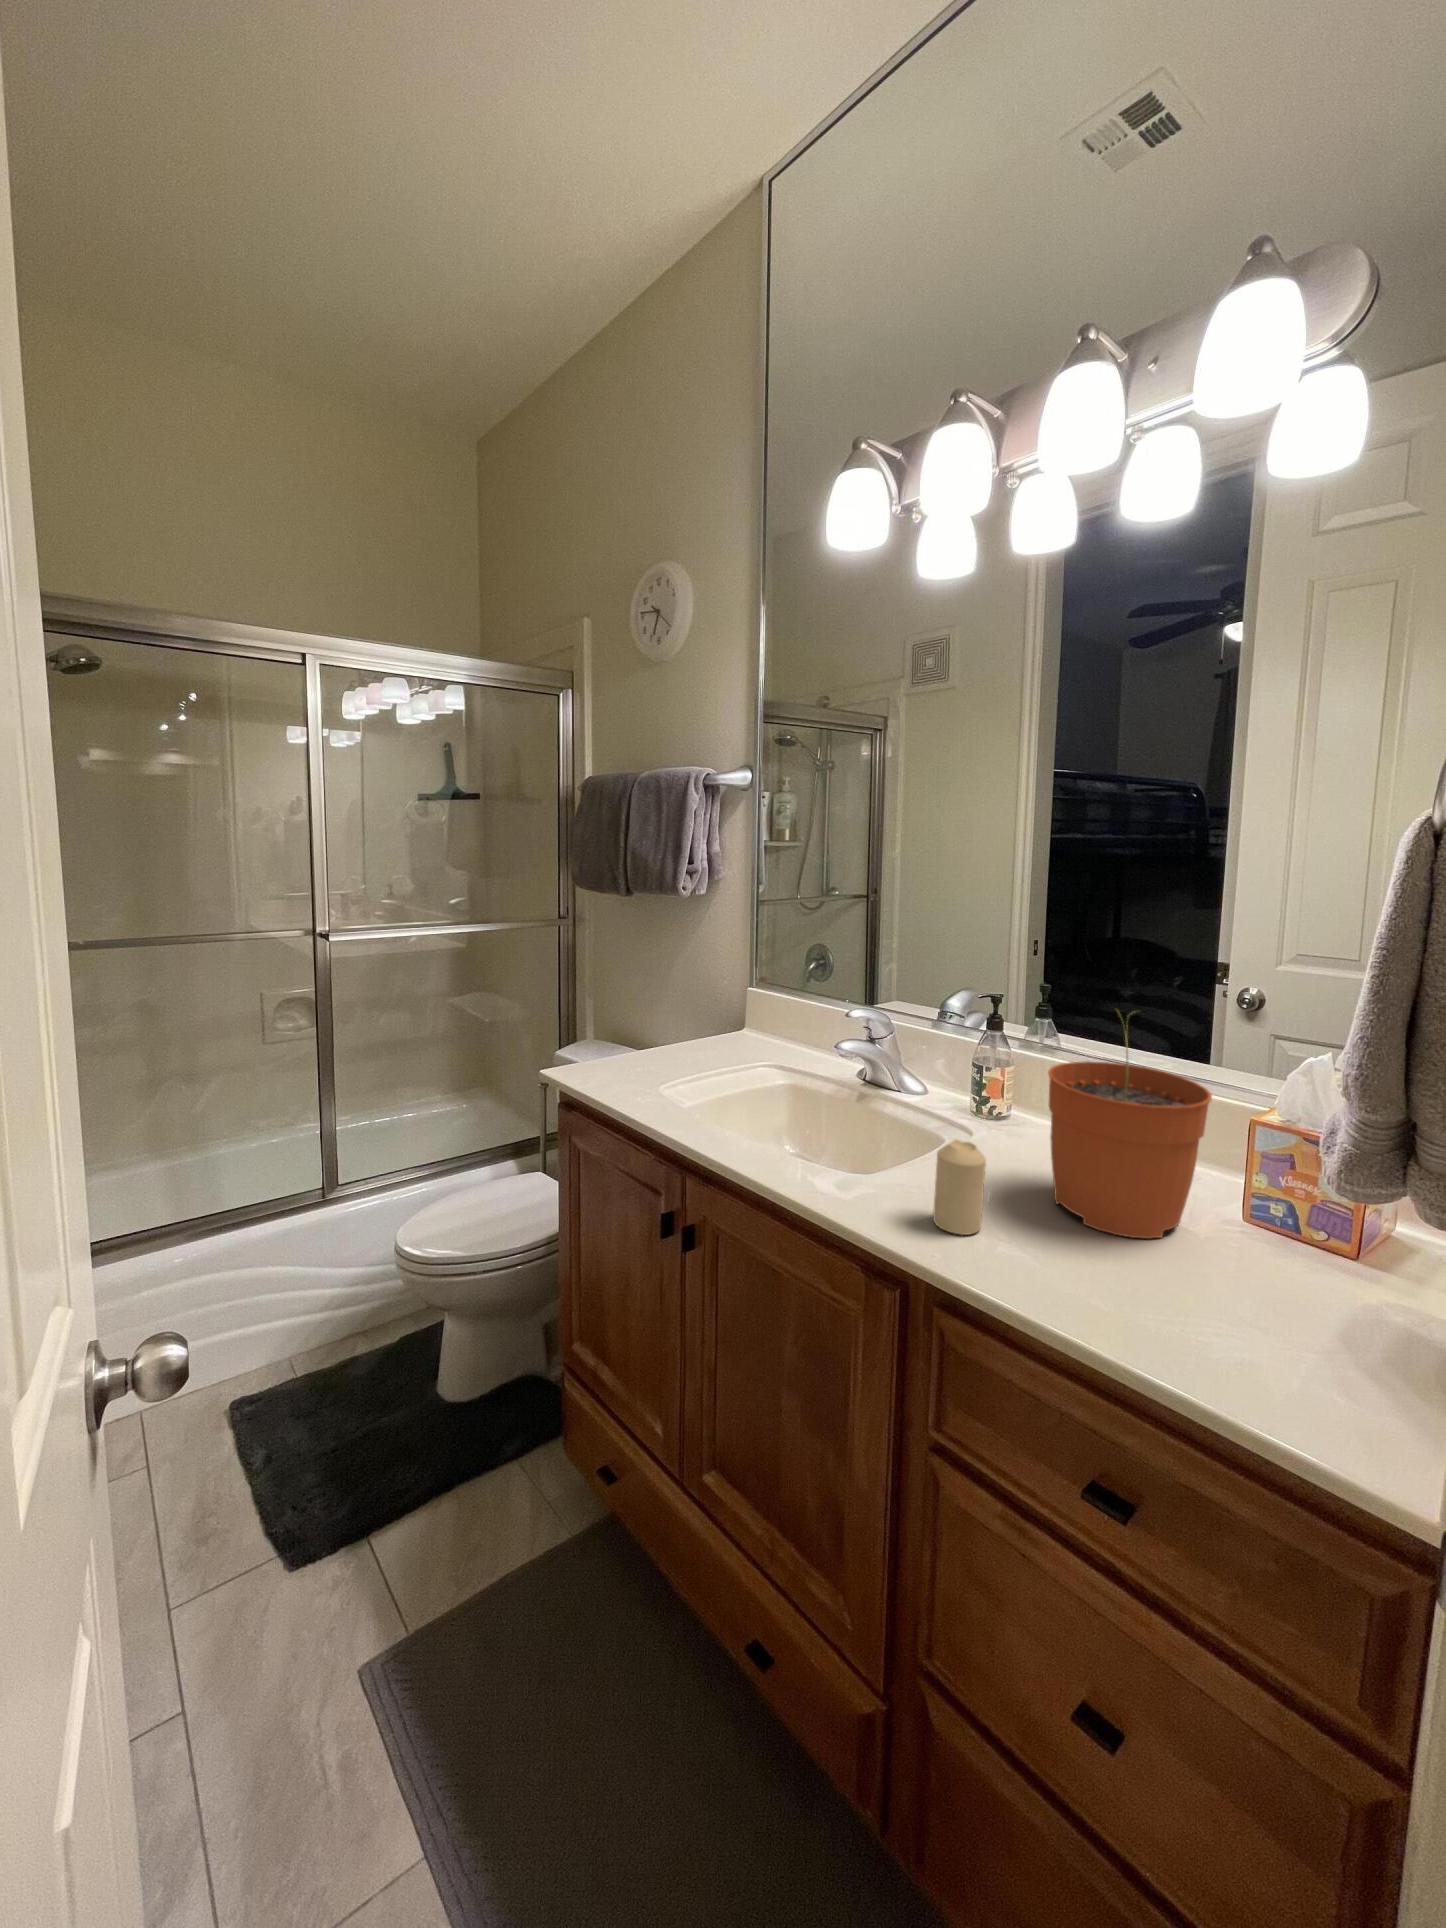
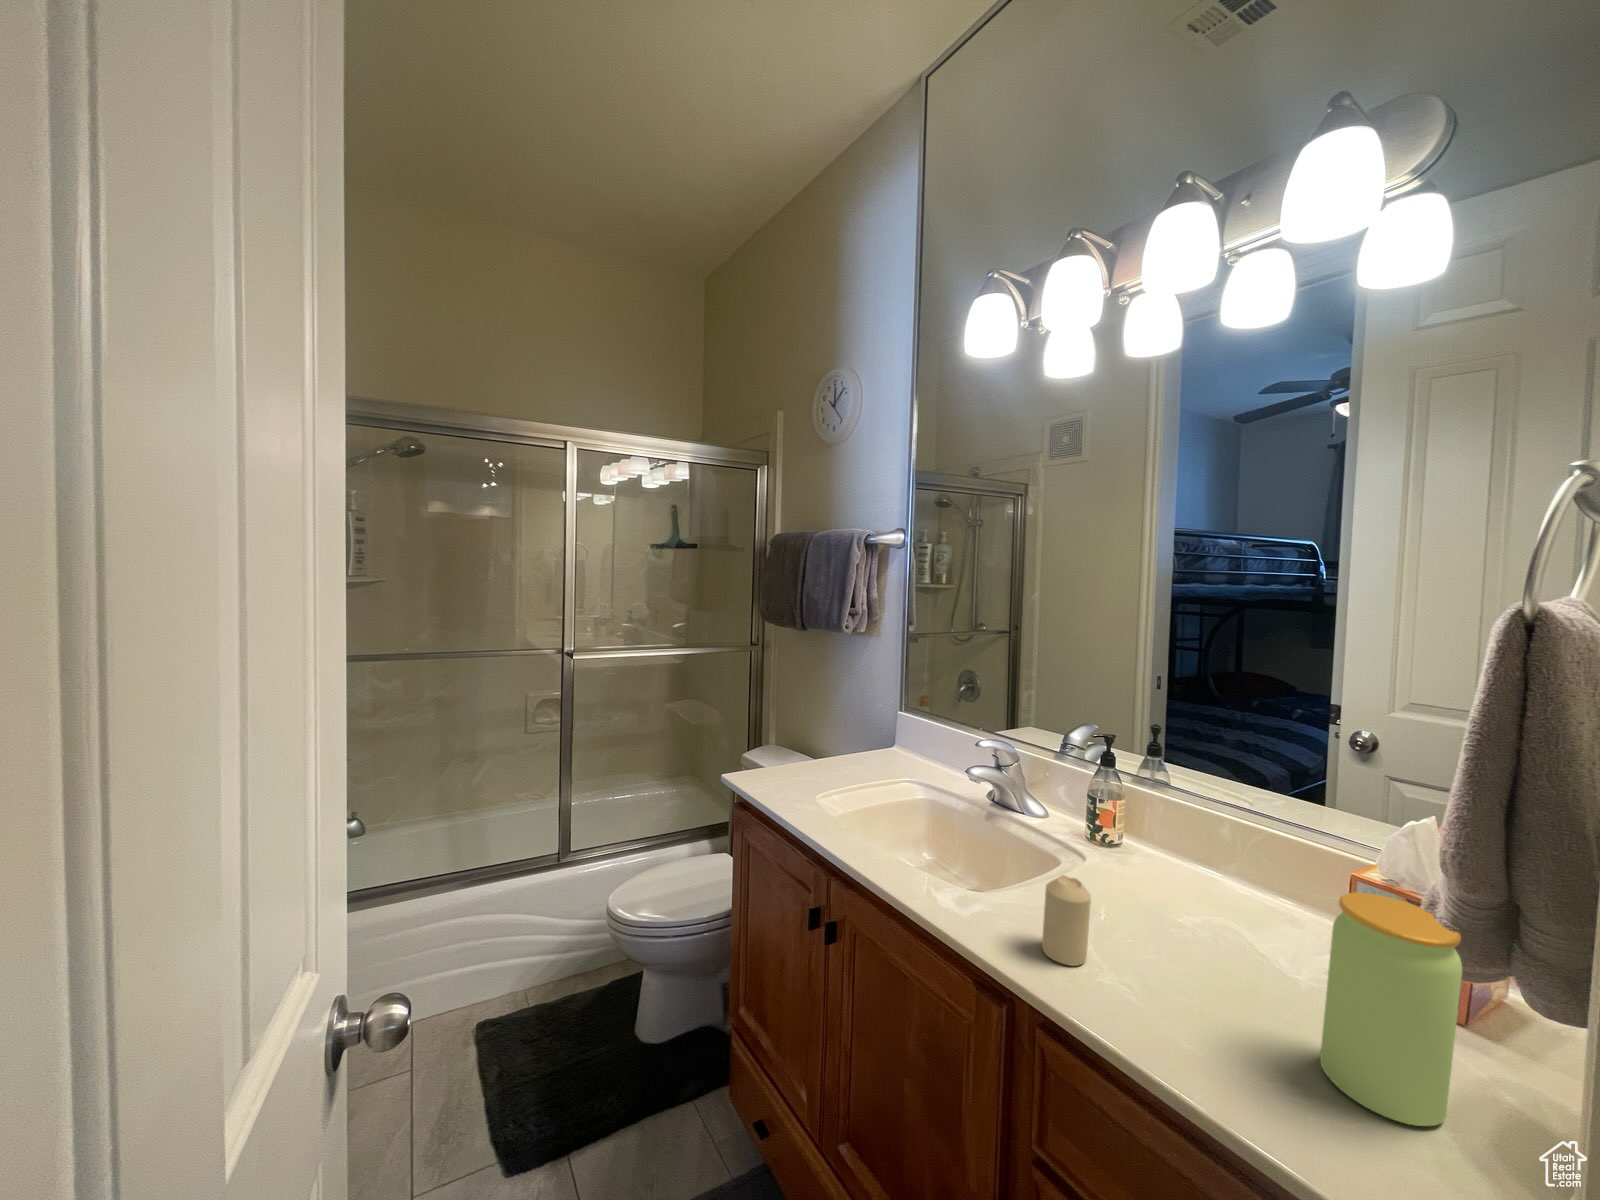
plant pot: present [1048,1009,1212,1239] -> none [1152,762,1312,985]
jar: none [1217,1124,1353,1343] -> present [1320,892,1462,1126]

